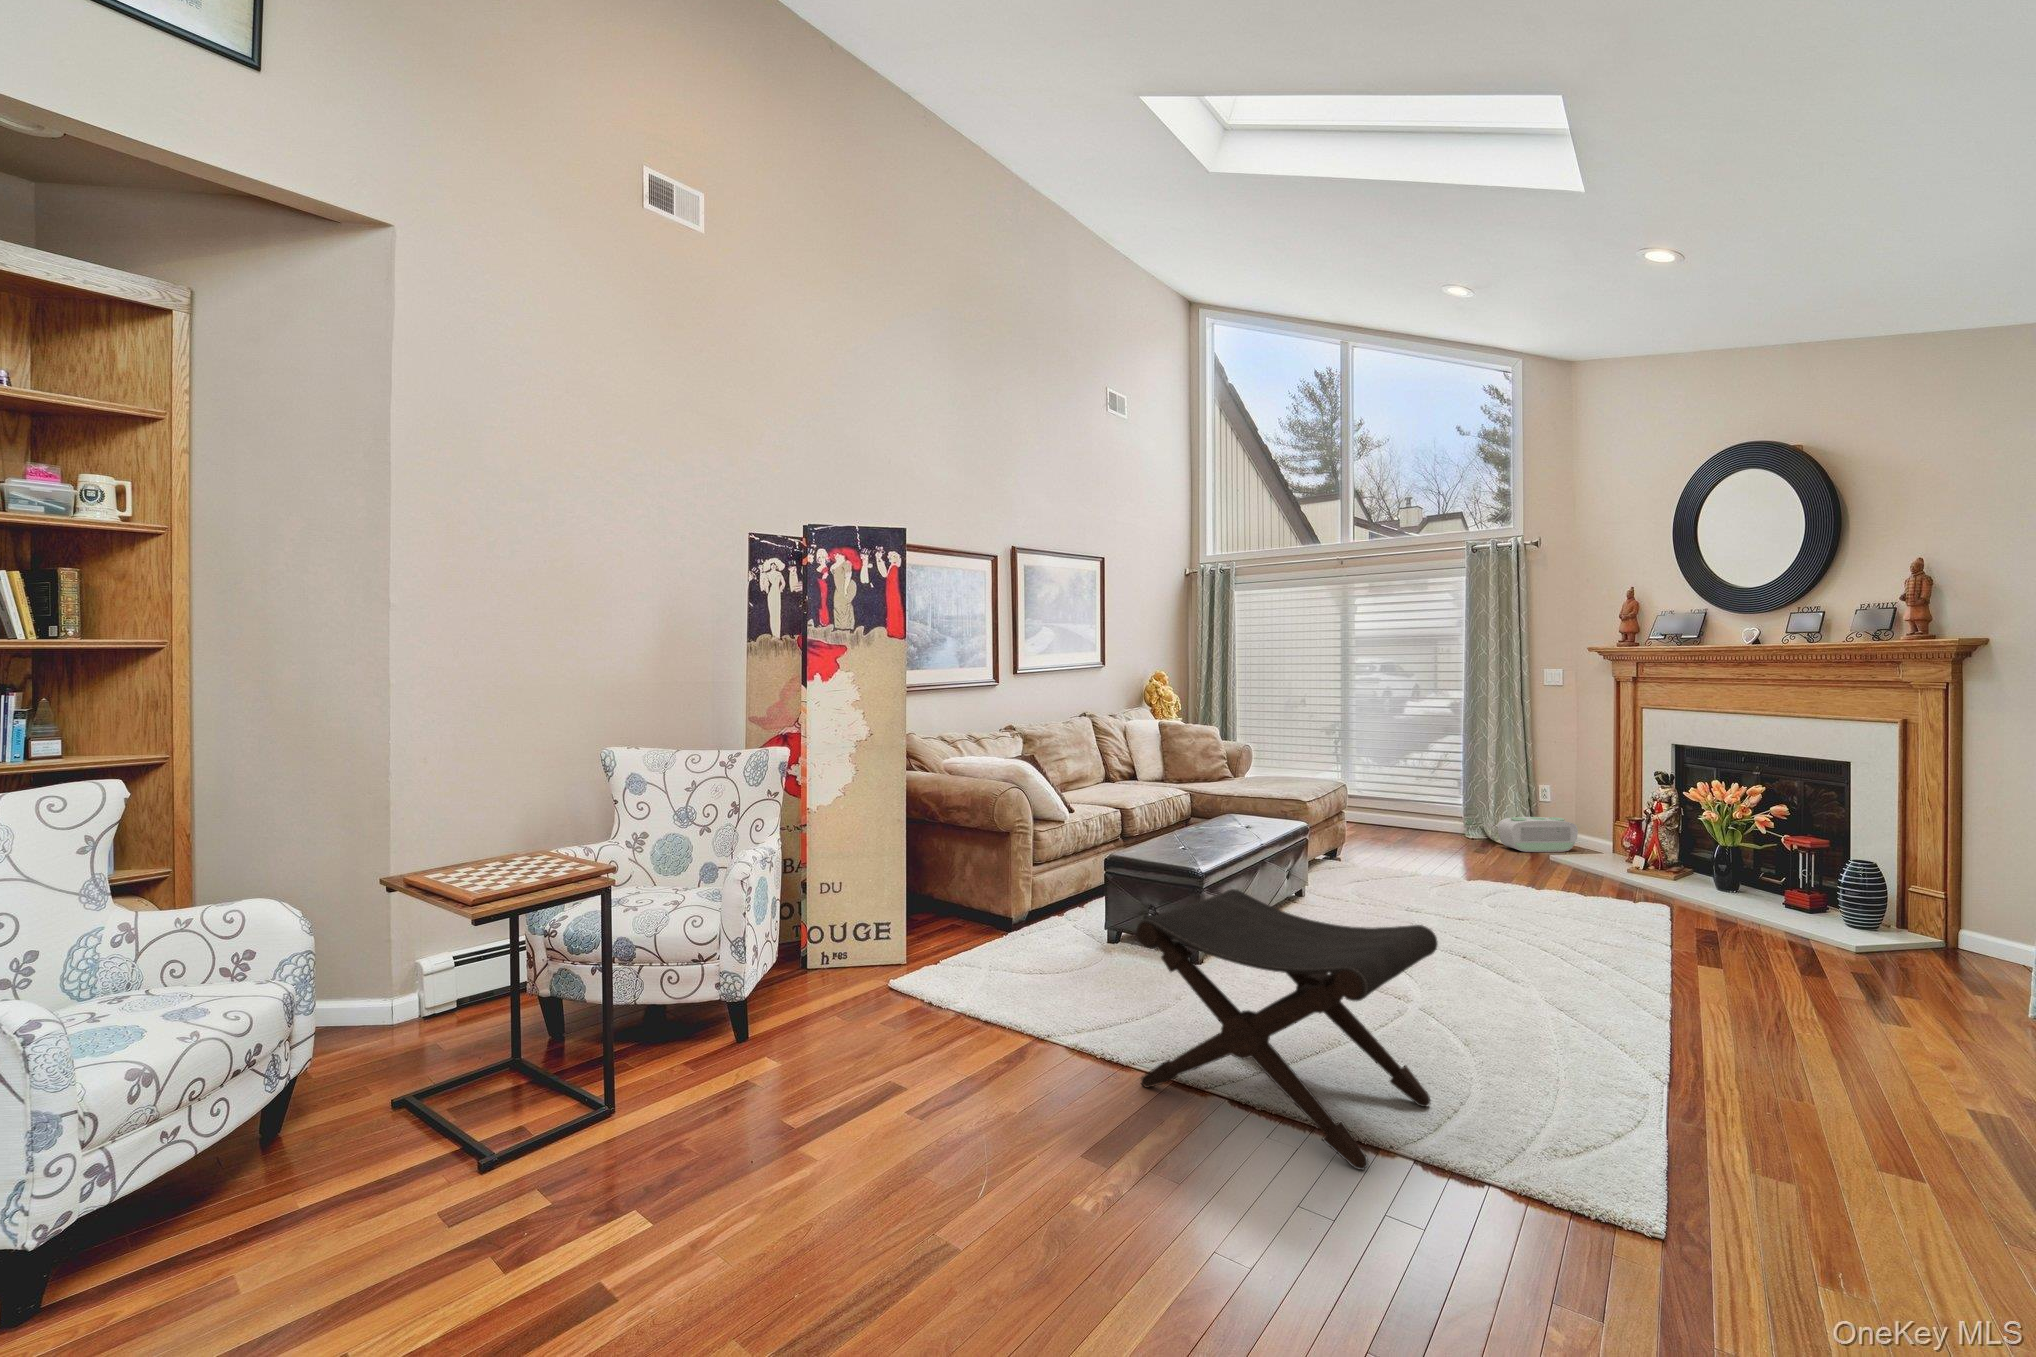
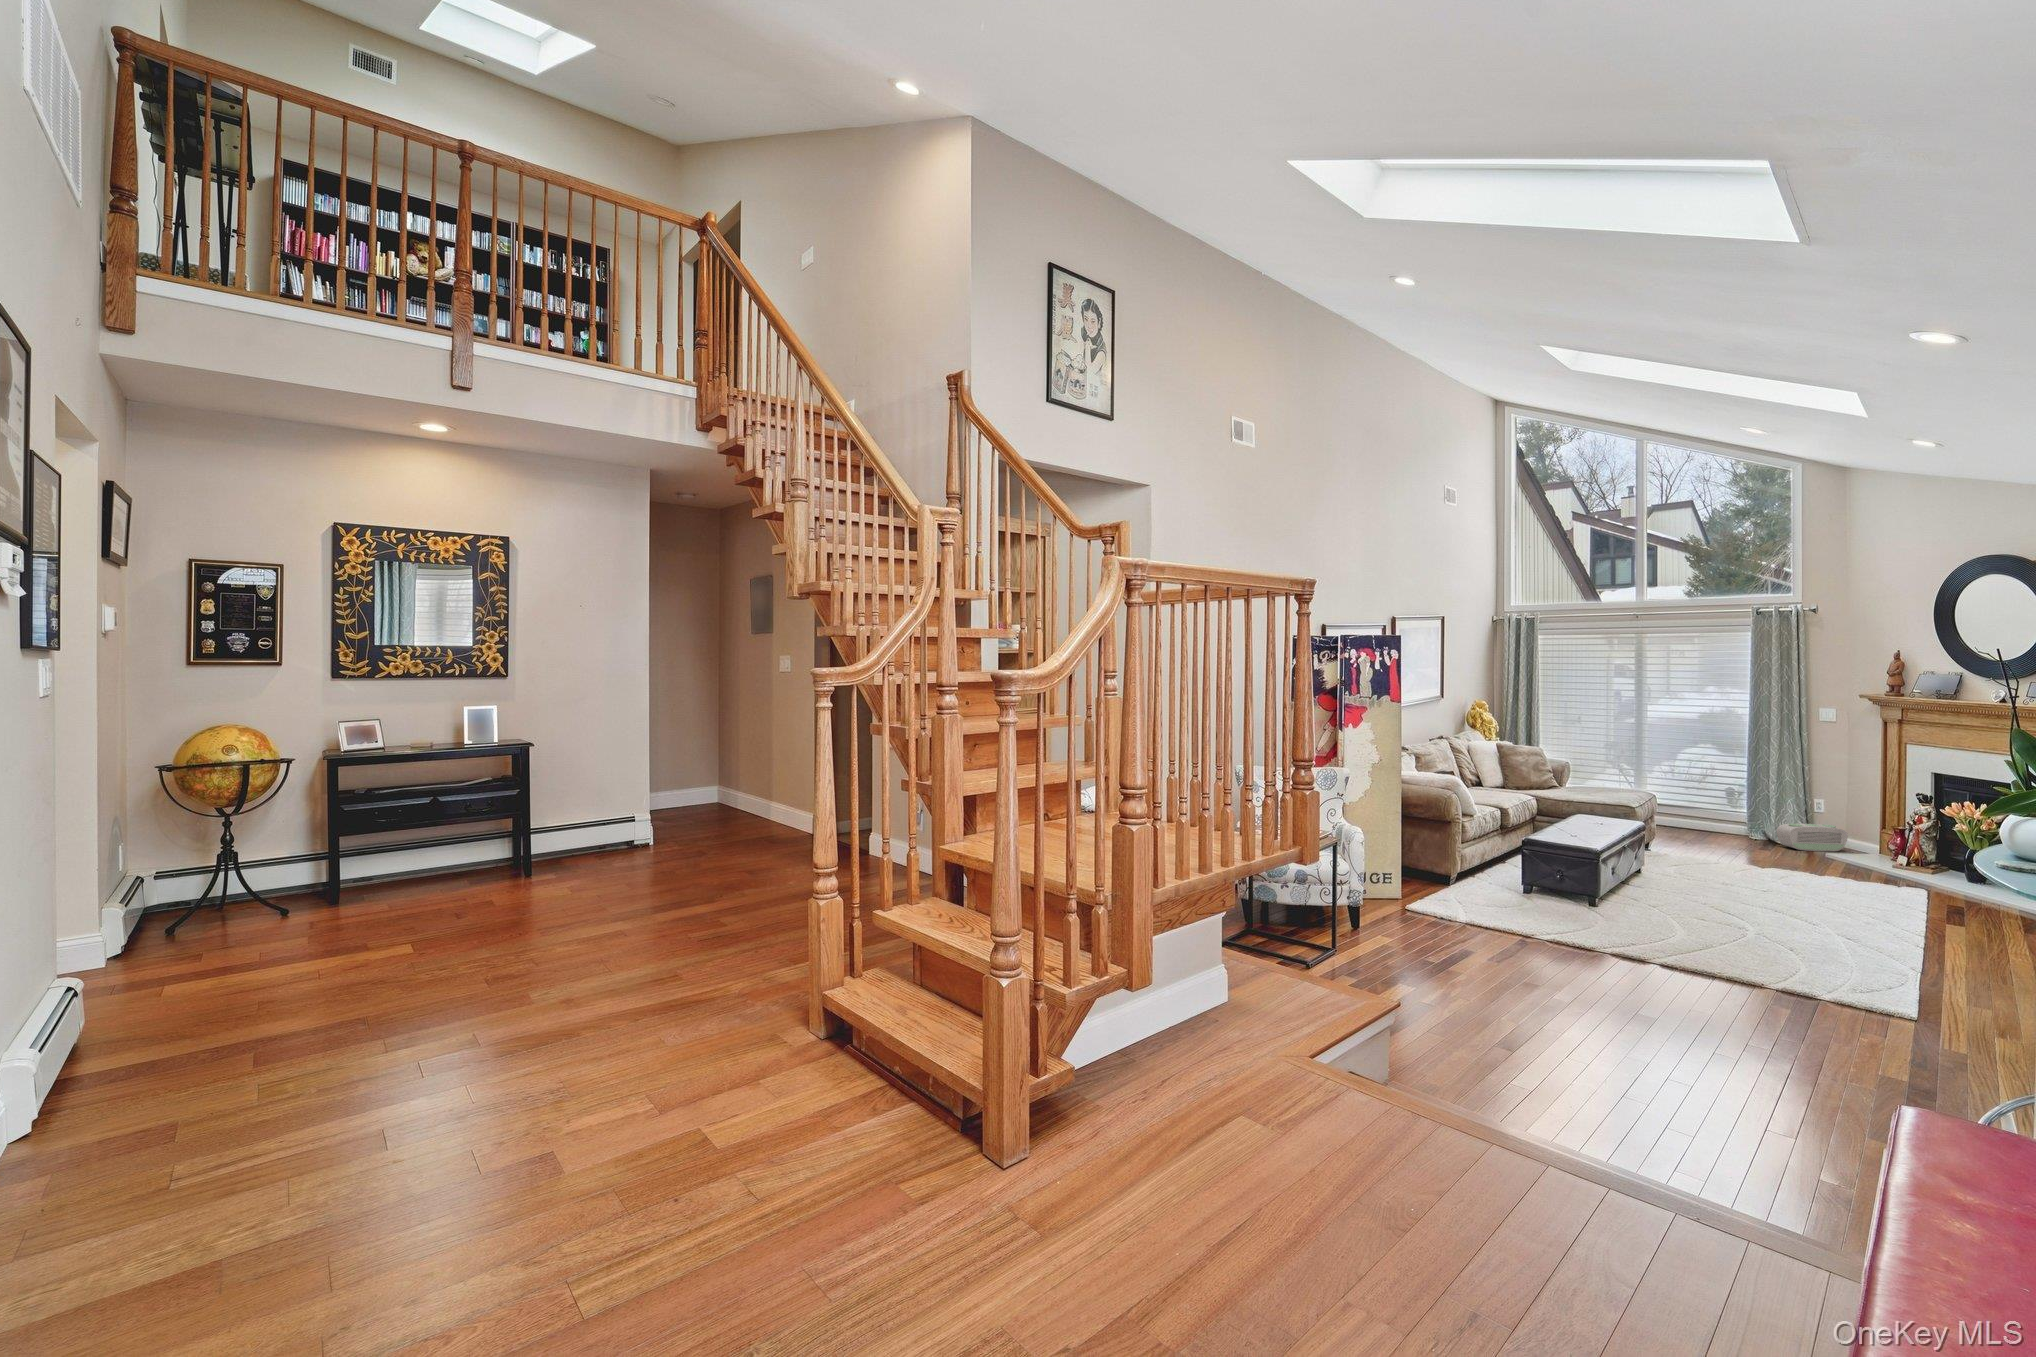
footstool: present [1136,889,1438,1170] -> none [1602,858,1786,995]

